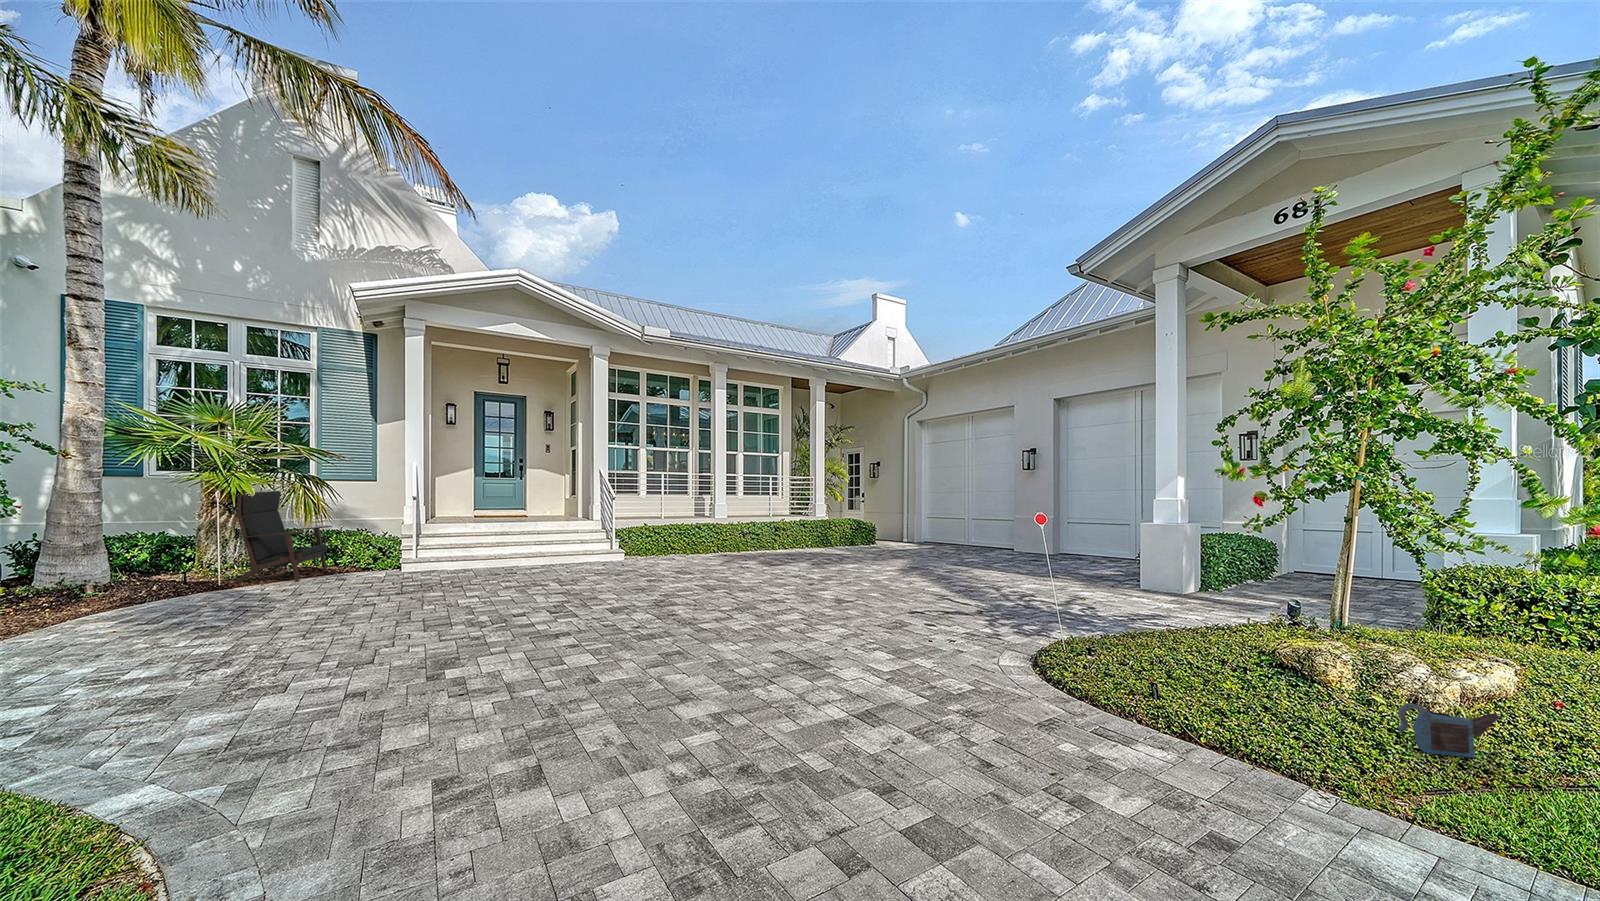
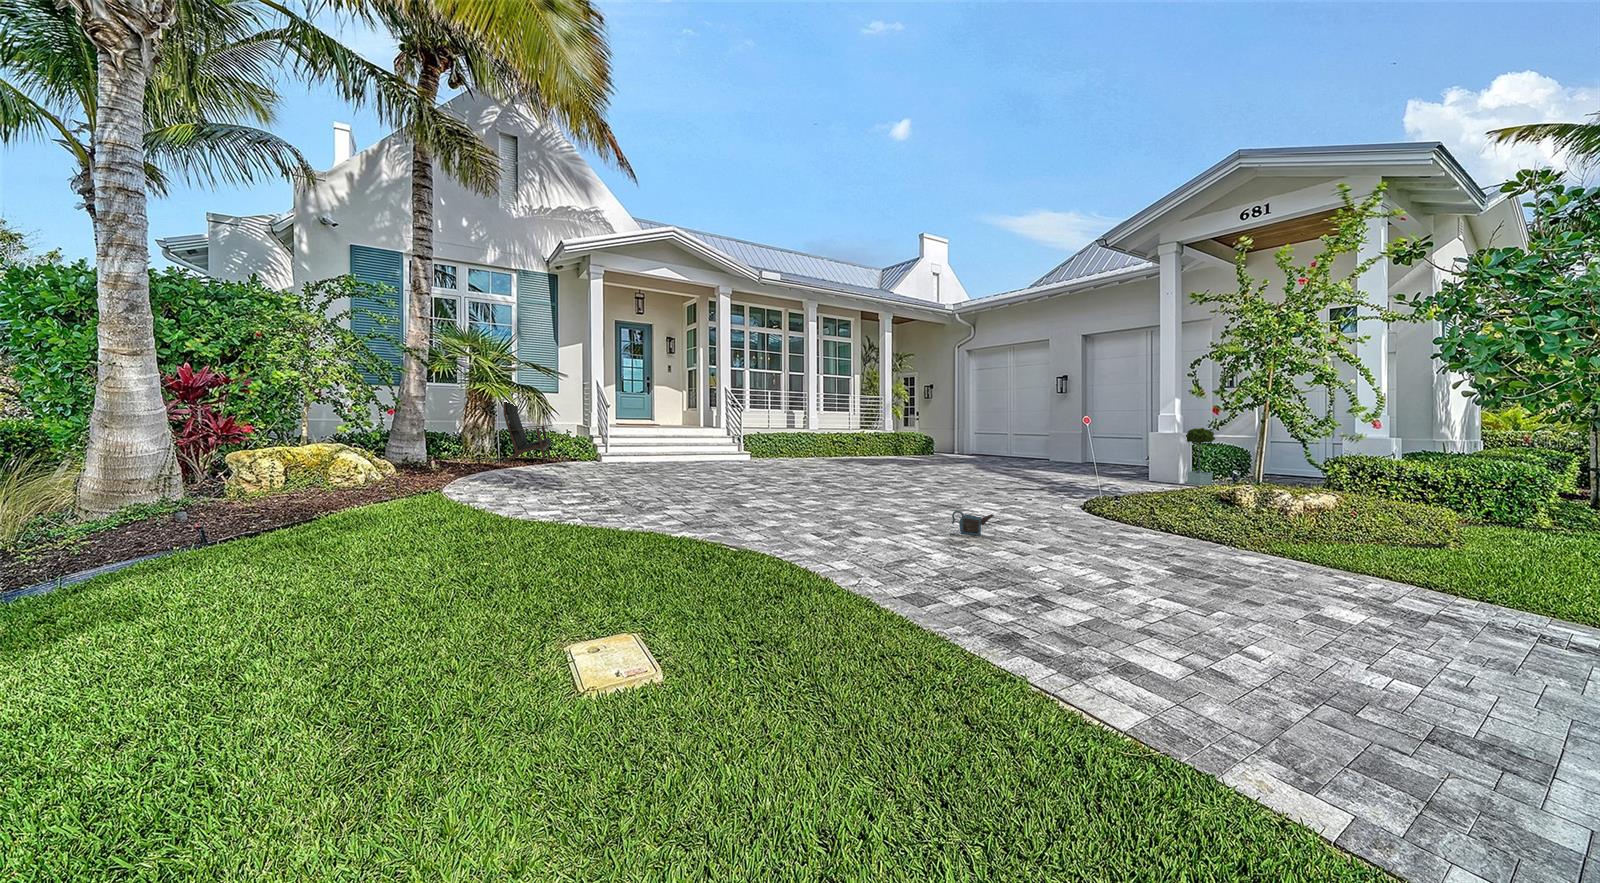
potted tree: none [1189,516,1234,600] -> present [1186,428,1215,485]
watering can: present [1398,704,1500,758] -> present [952,511,994,535]

